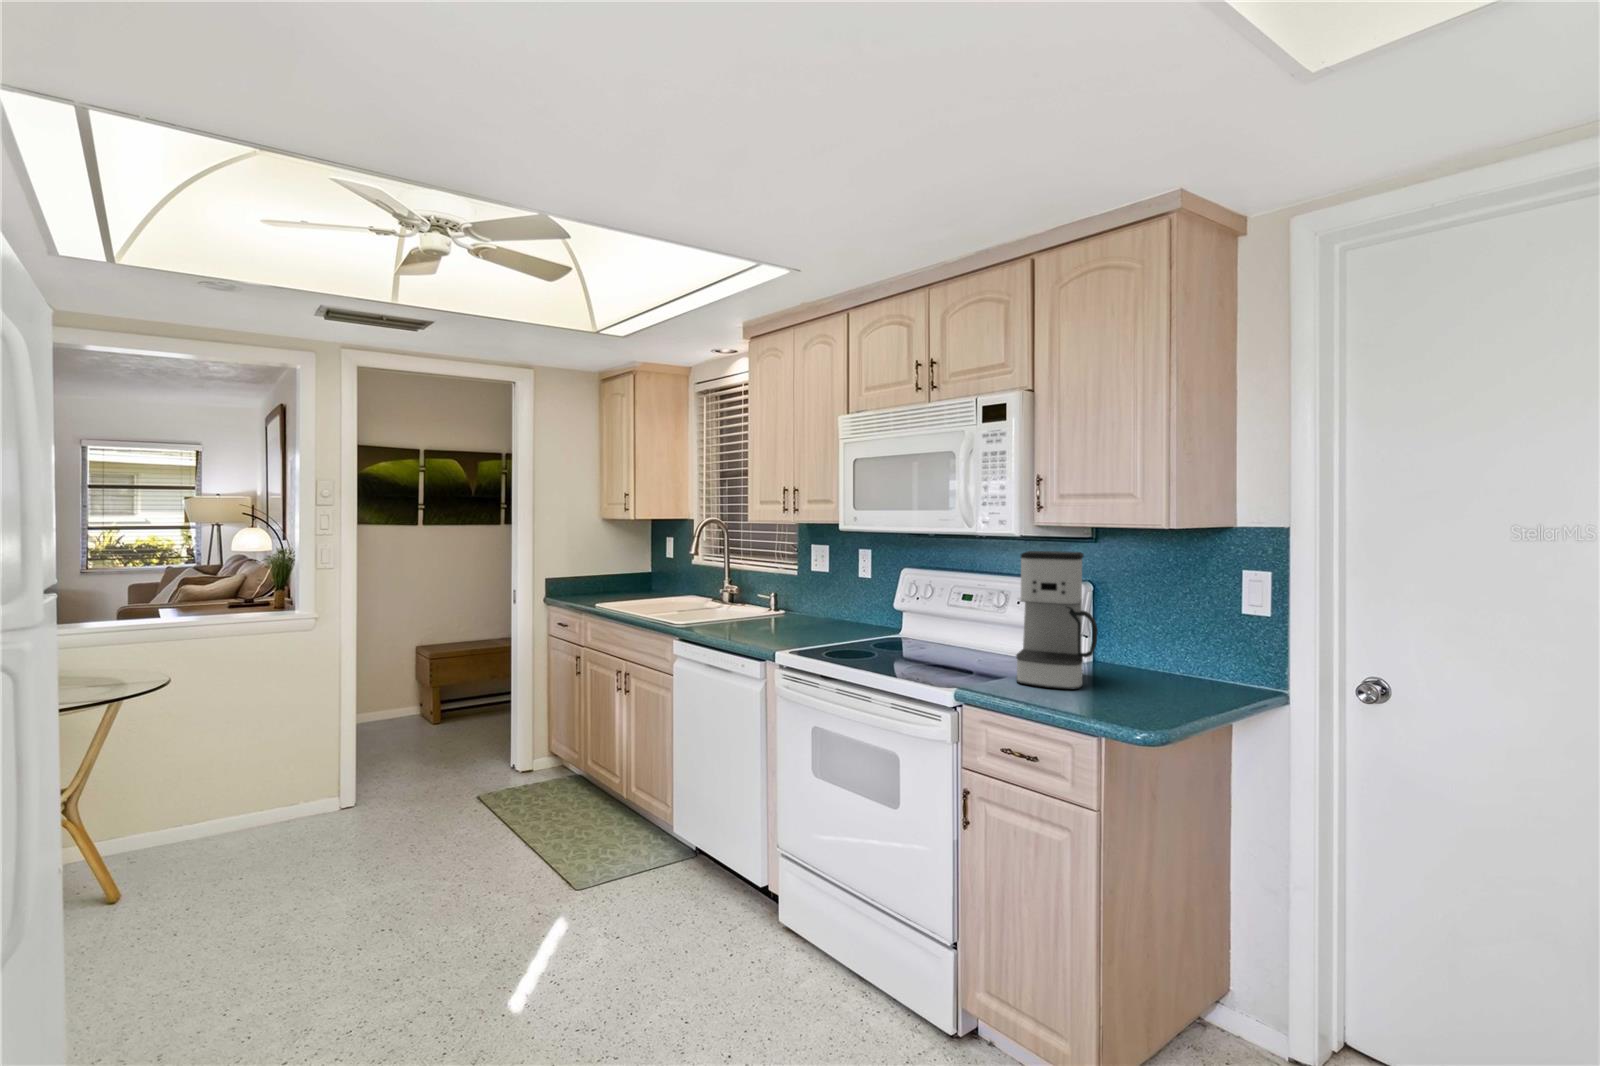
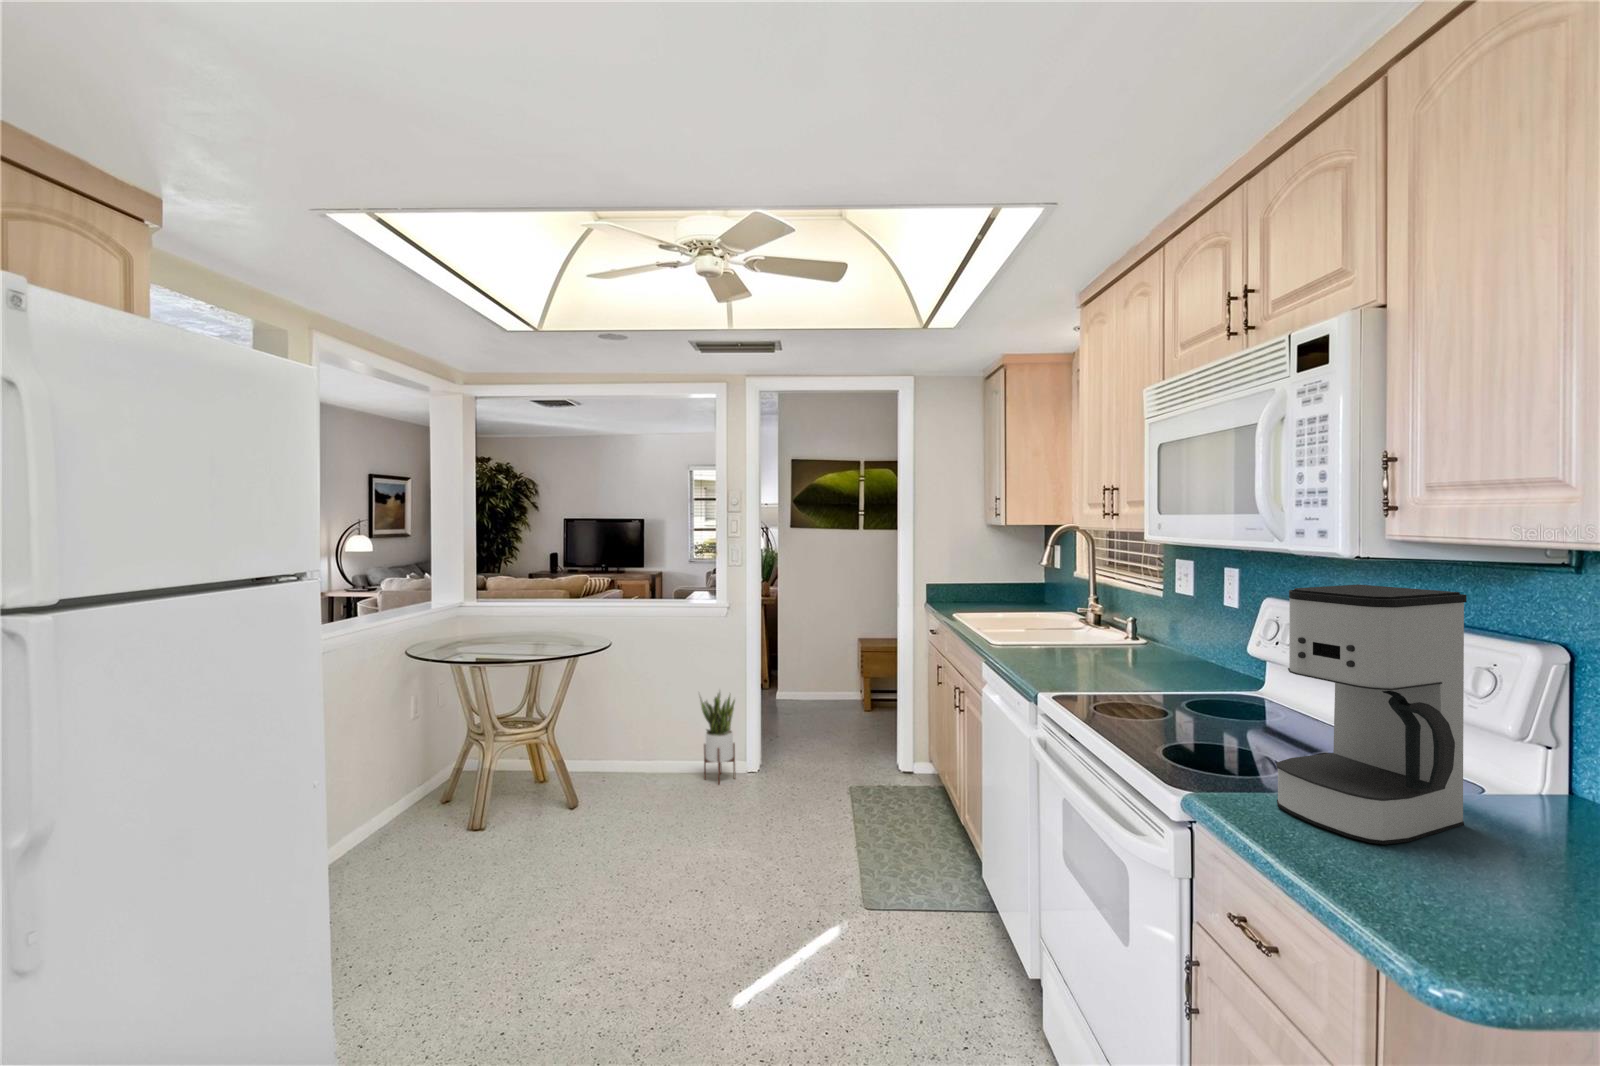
potted plant: none [266,723,321,846] -> present [699,691,735,784]

